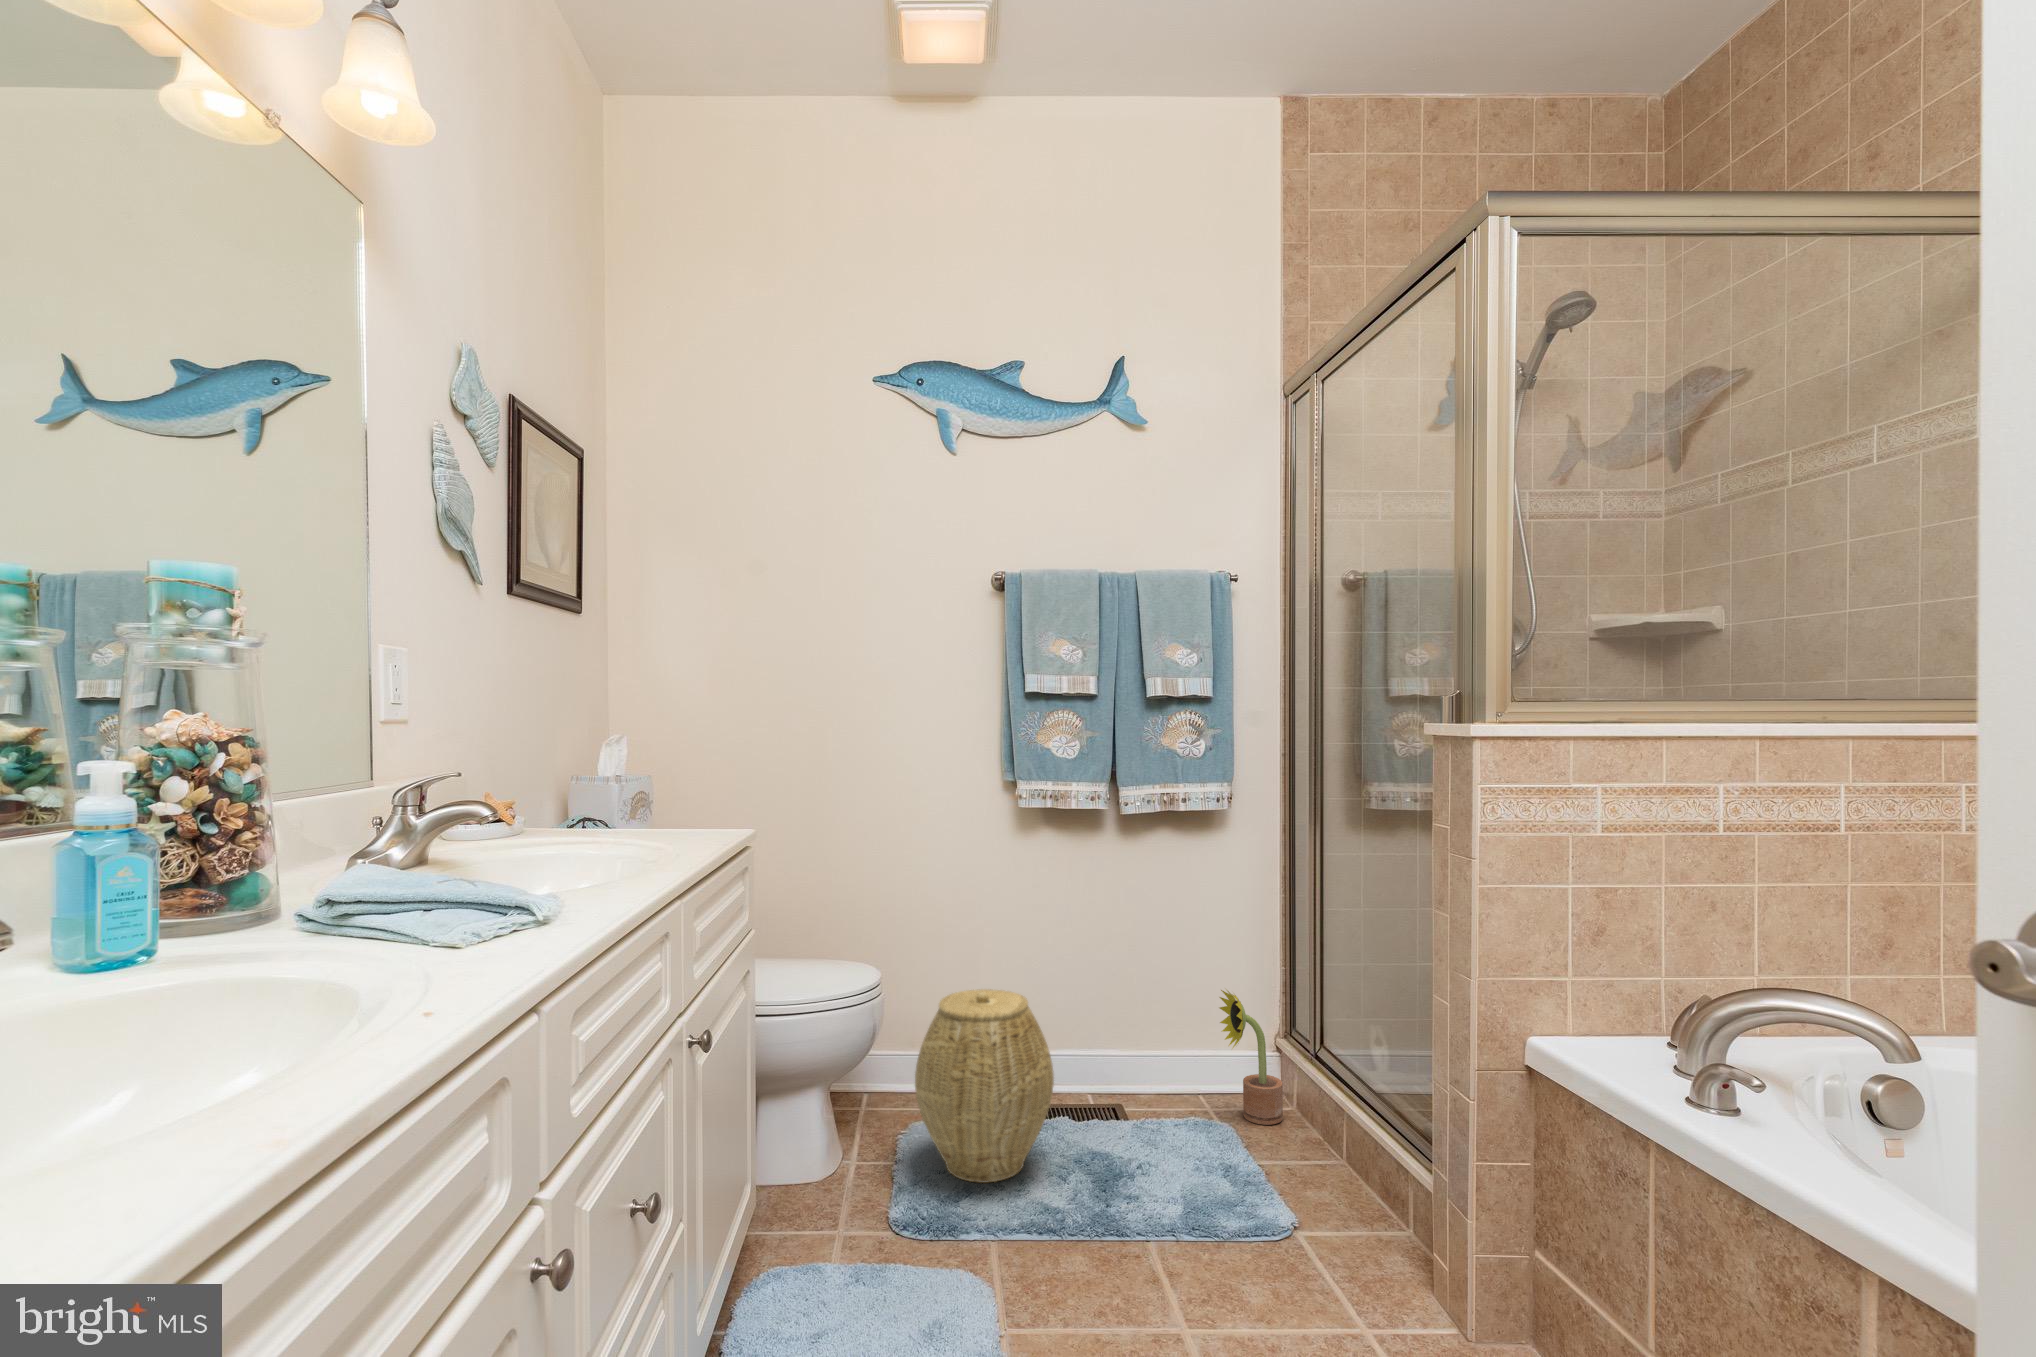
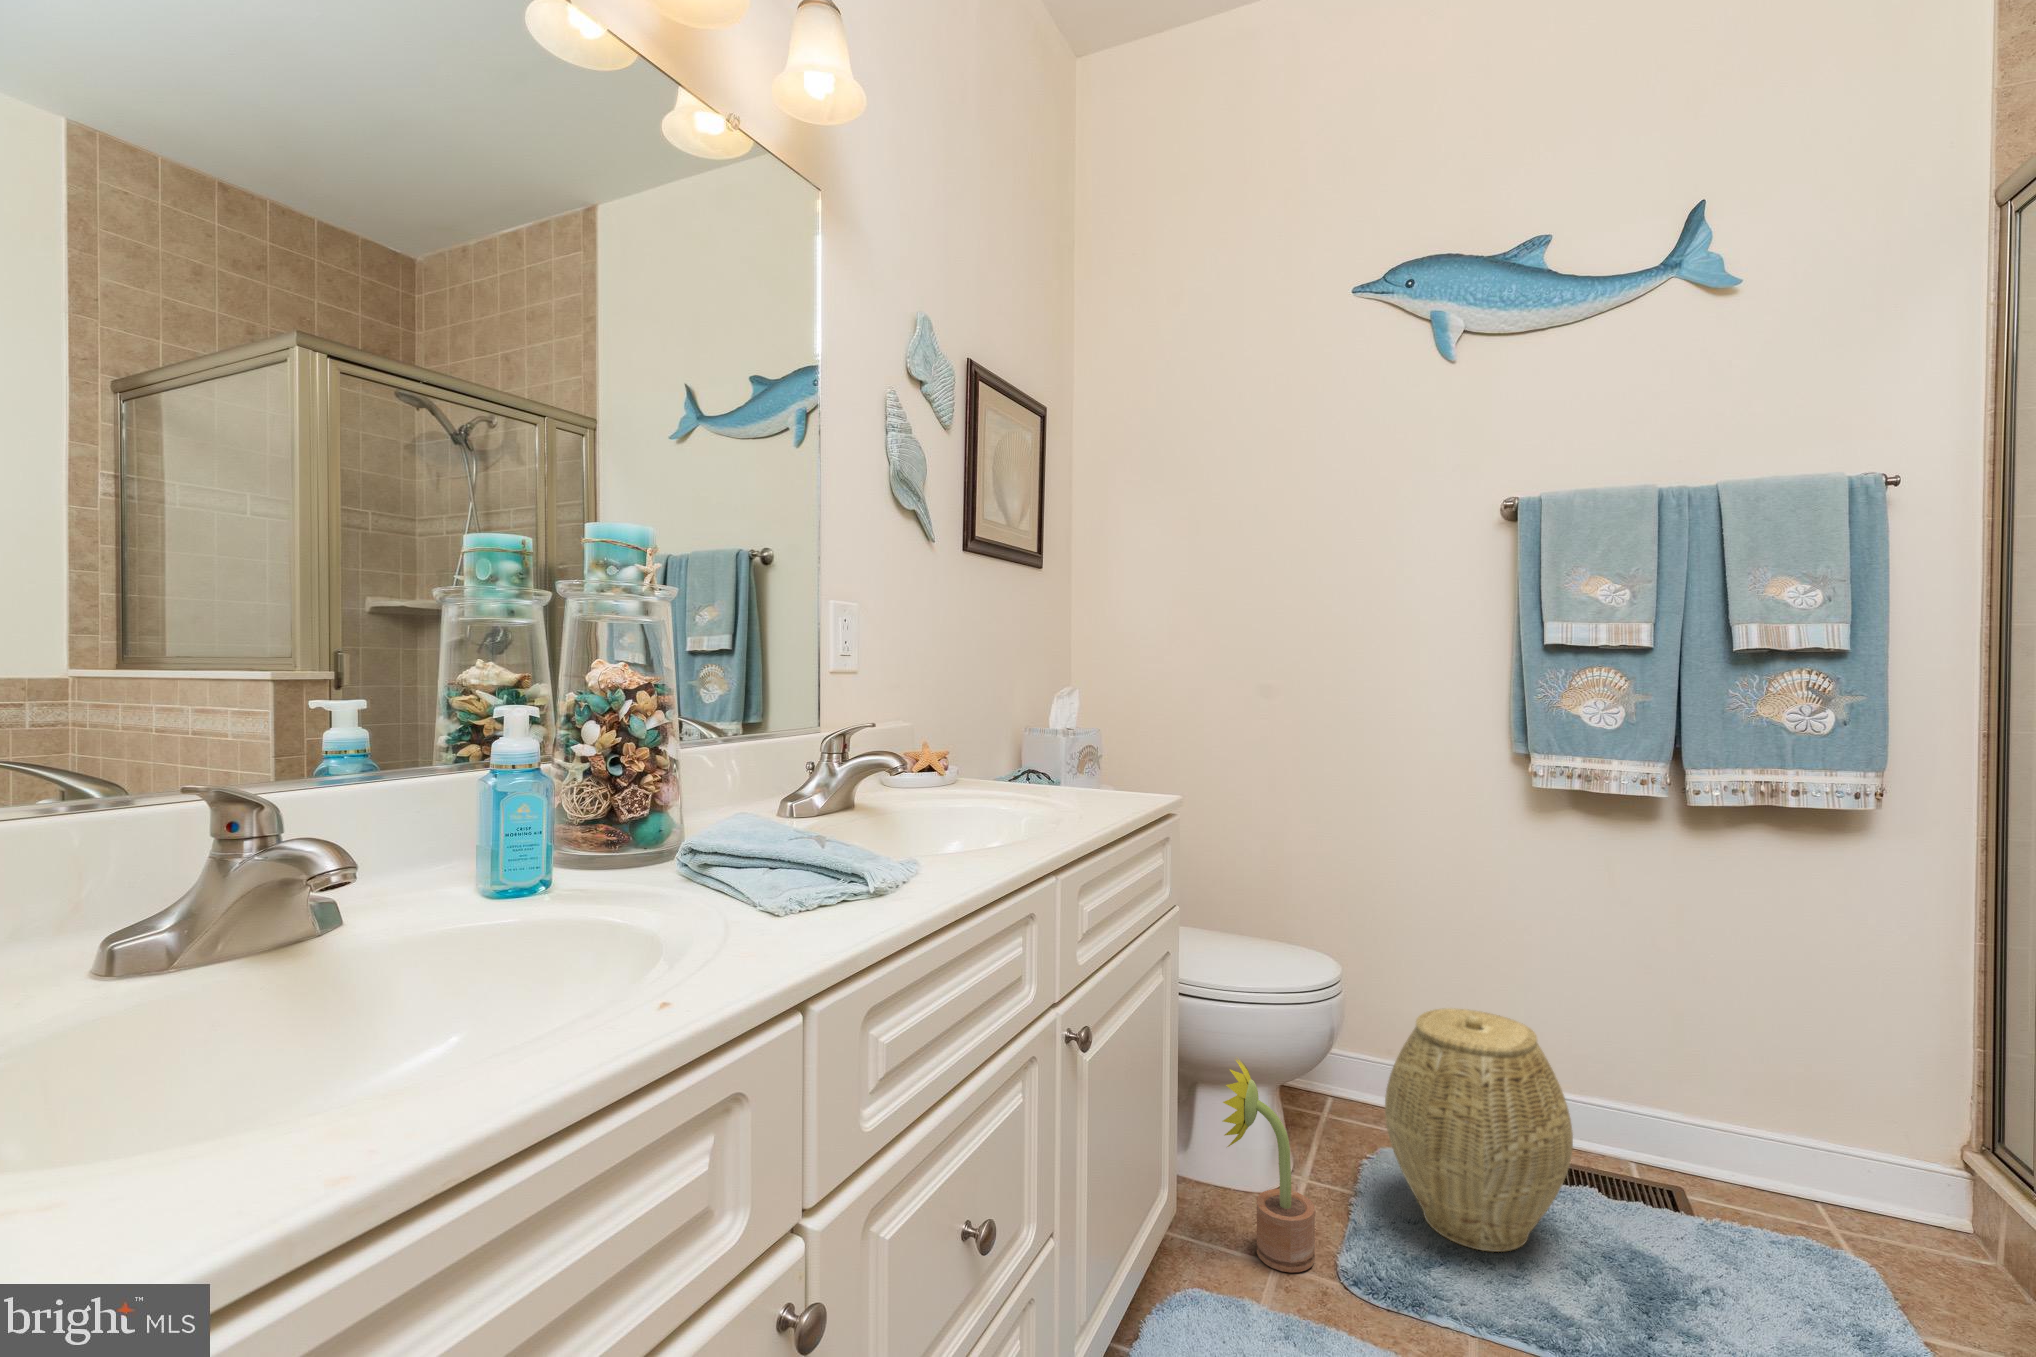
decorative plant: present [1220,990,1283,1125] -> present [1223,1059,1315,1272]

